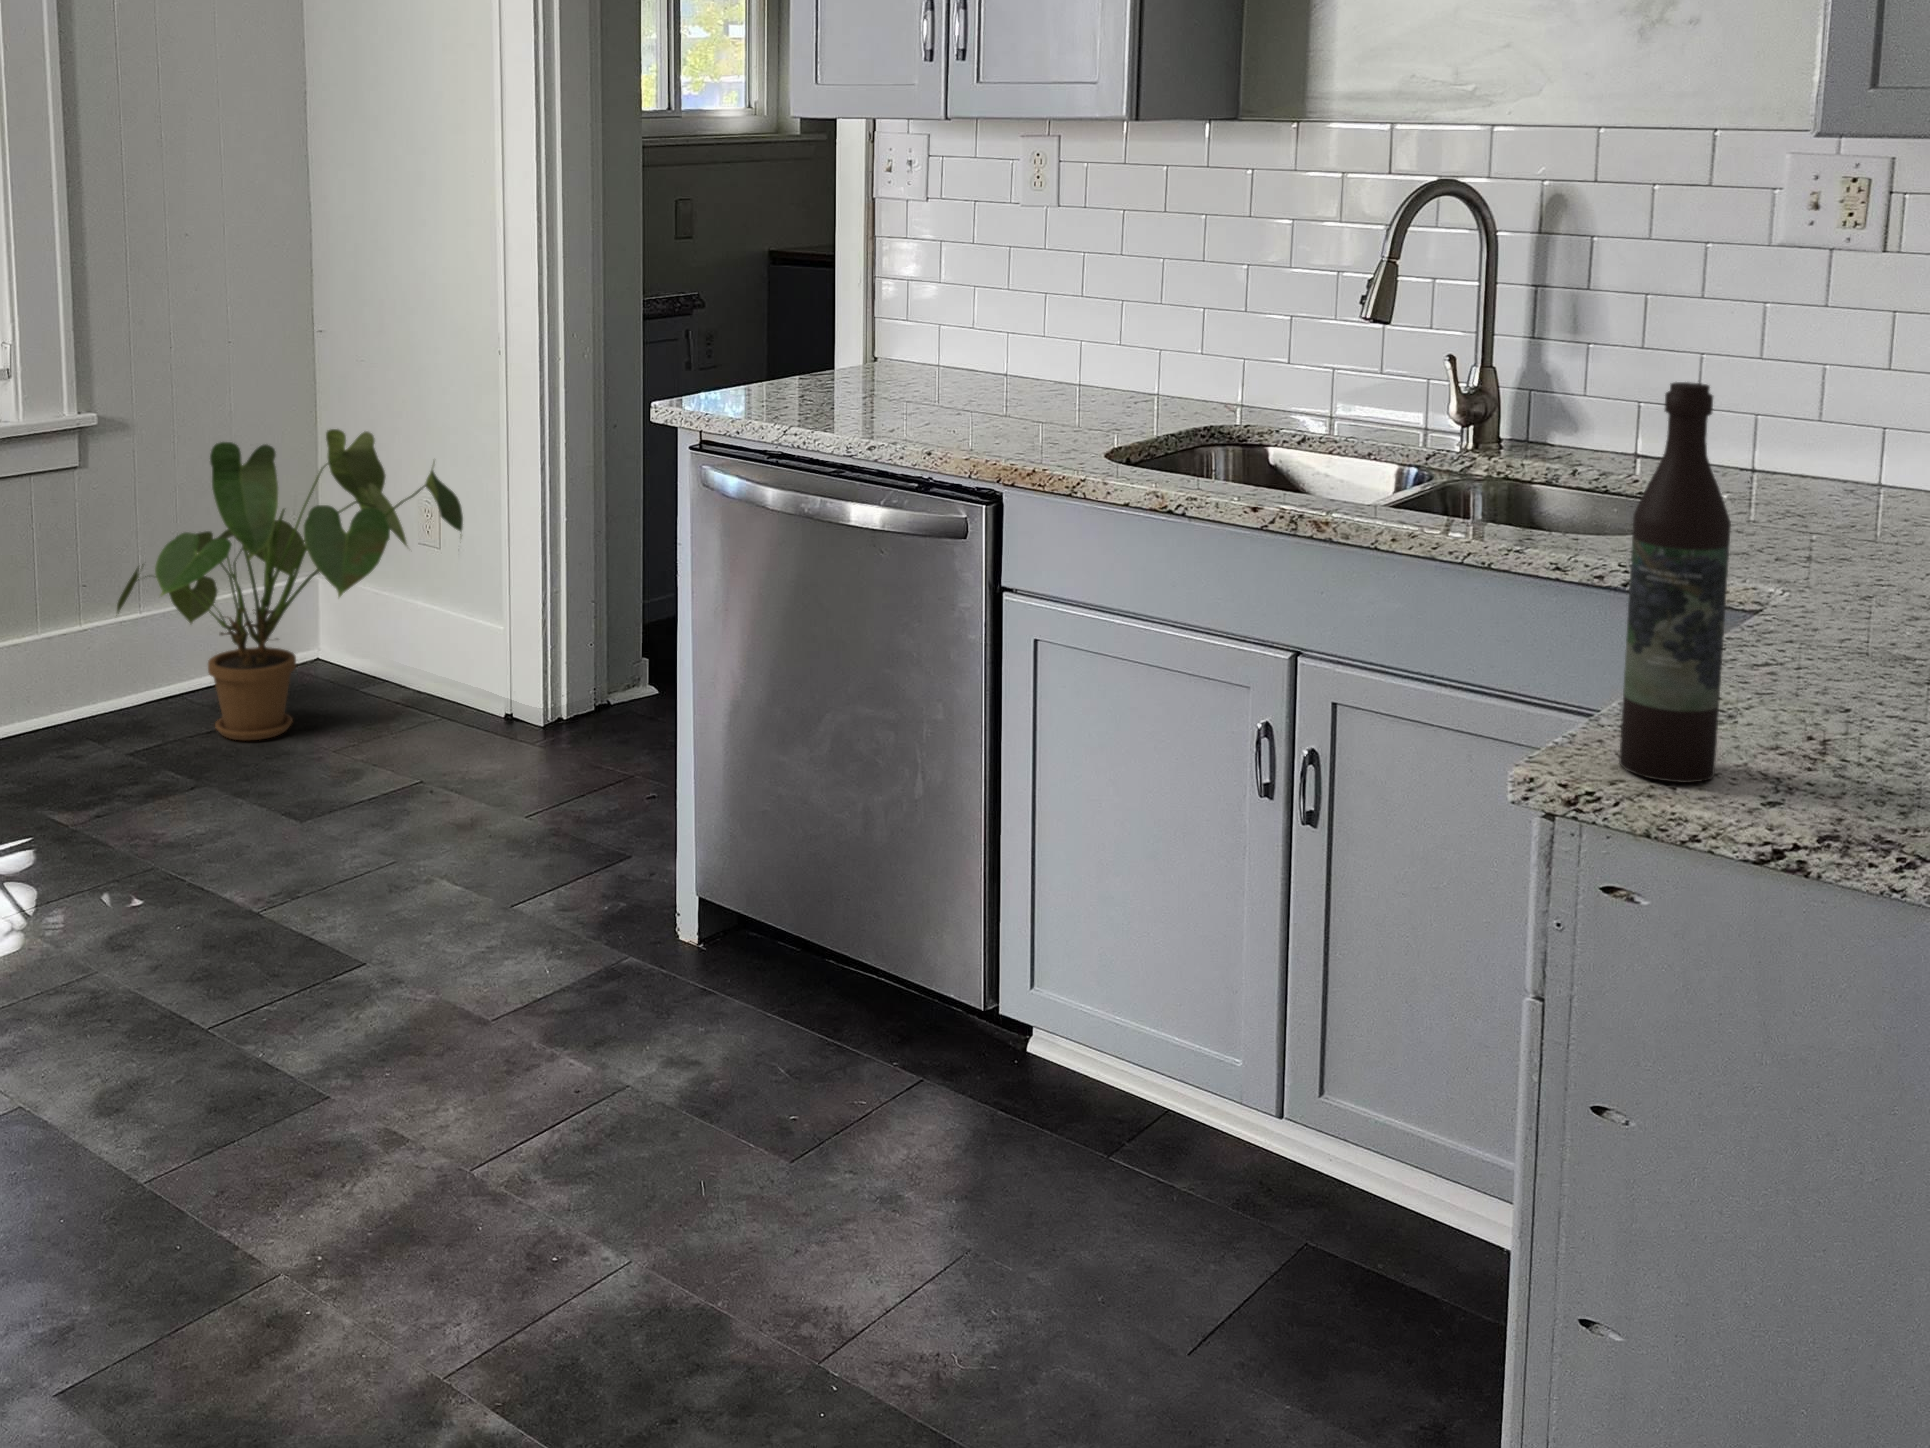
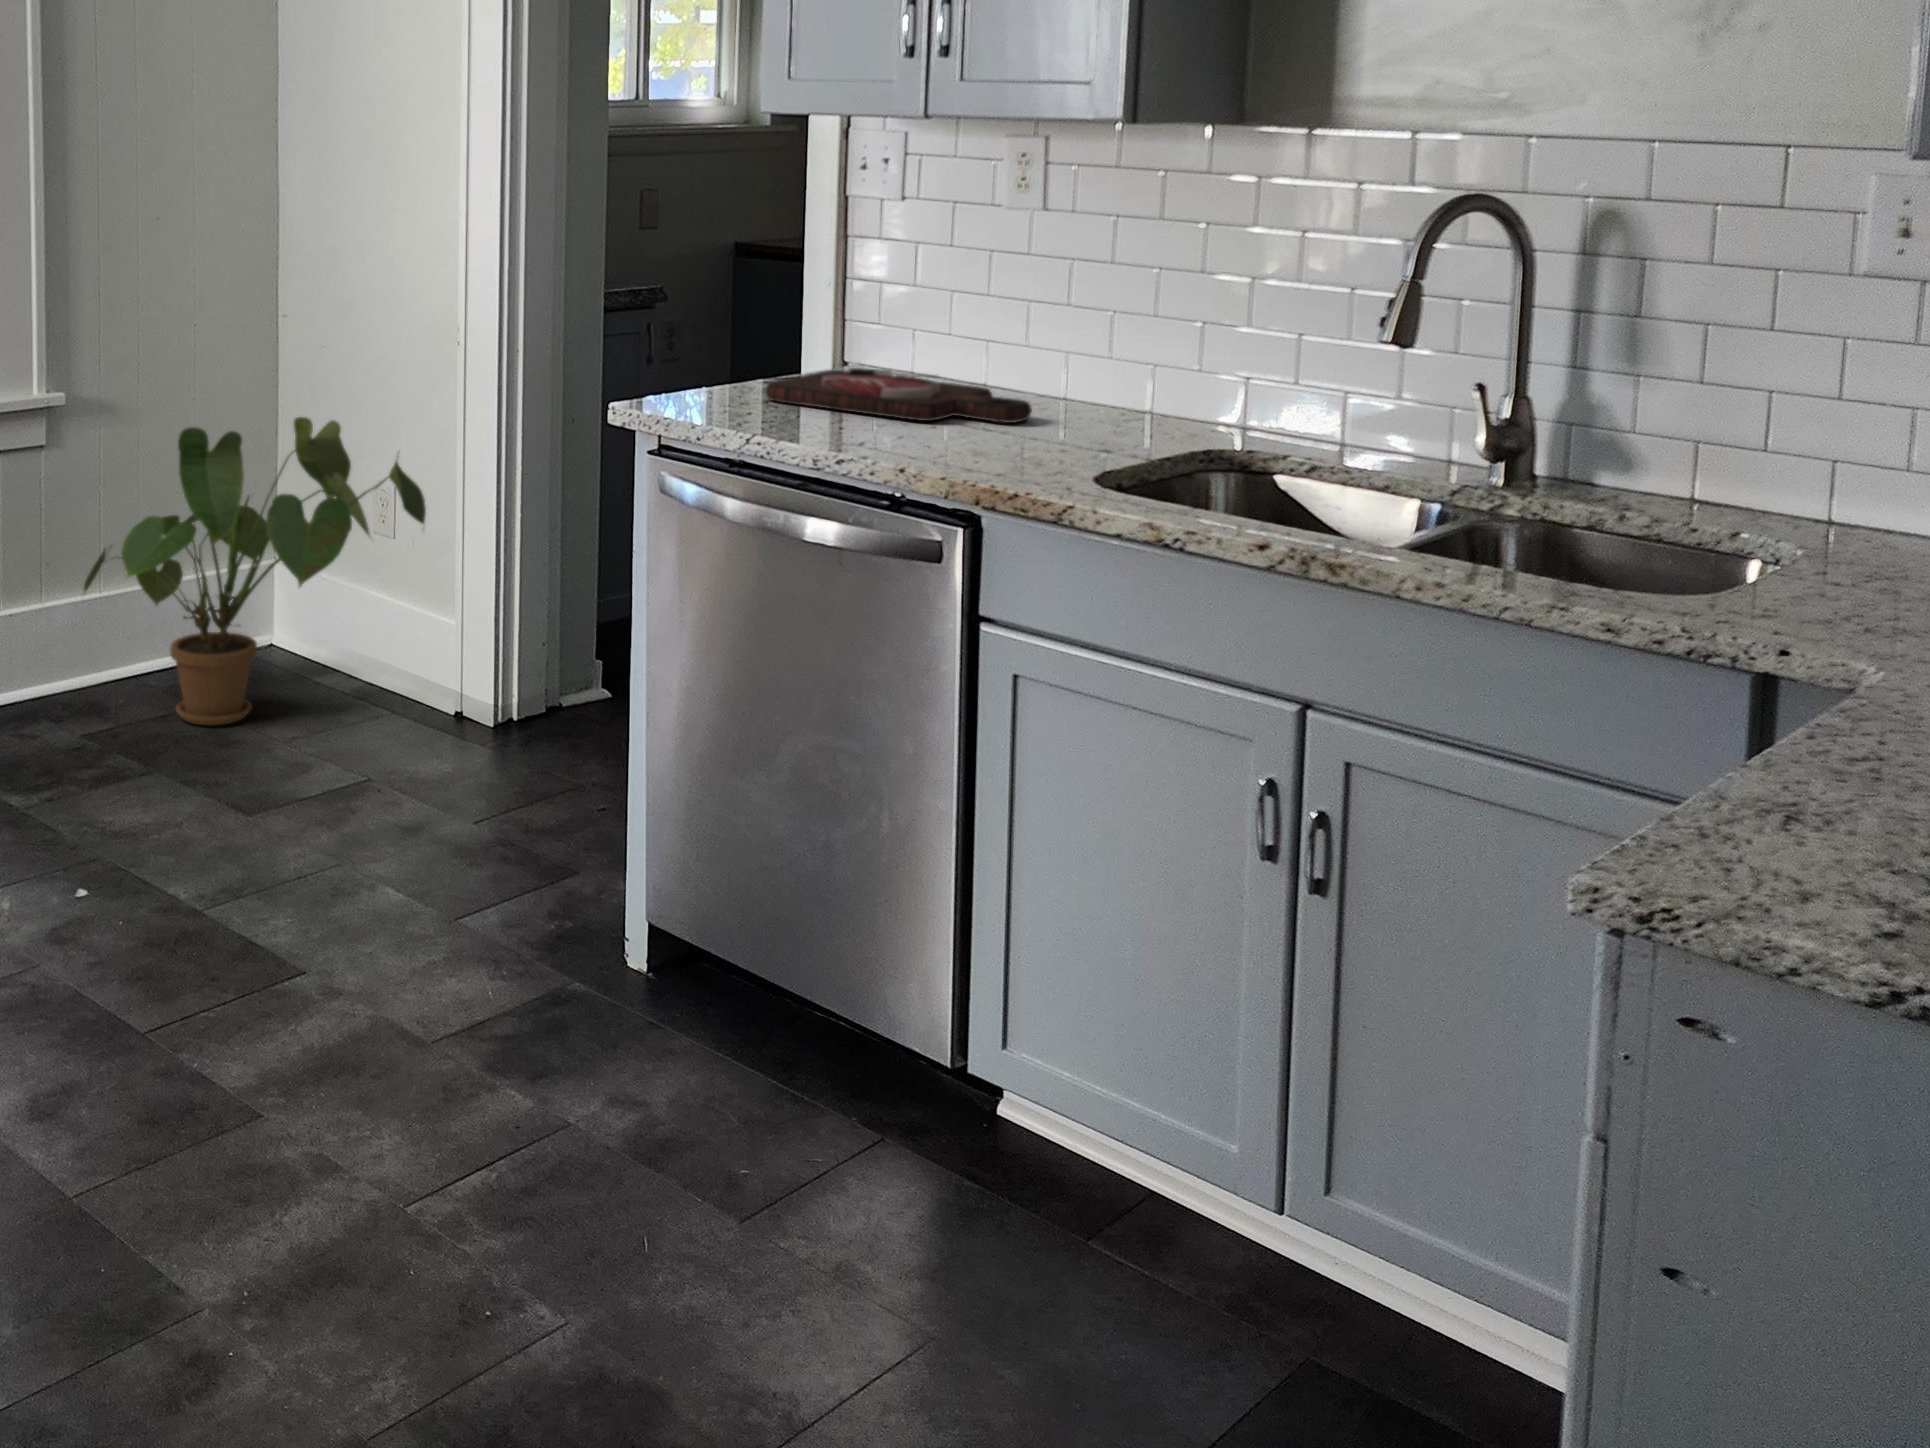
cutting board: none [797,361,1051,408] -> present [765,368,1032,423]
wine bottle: present [1619,382,1731,783] -> none [1703,440,1847,906]

